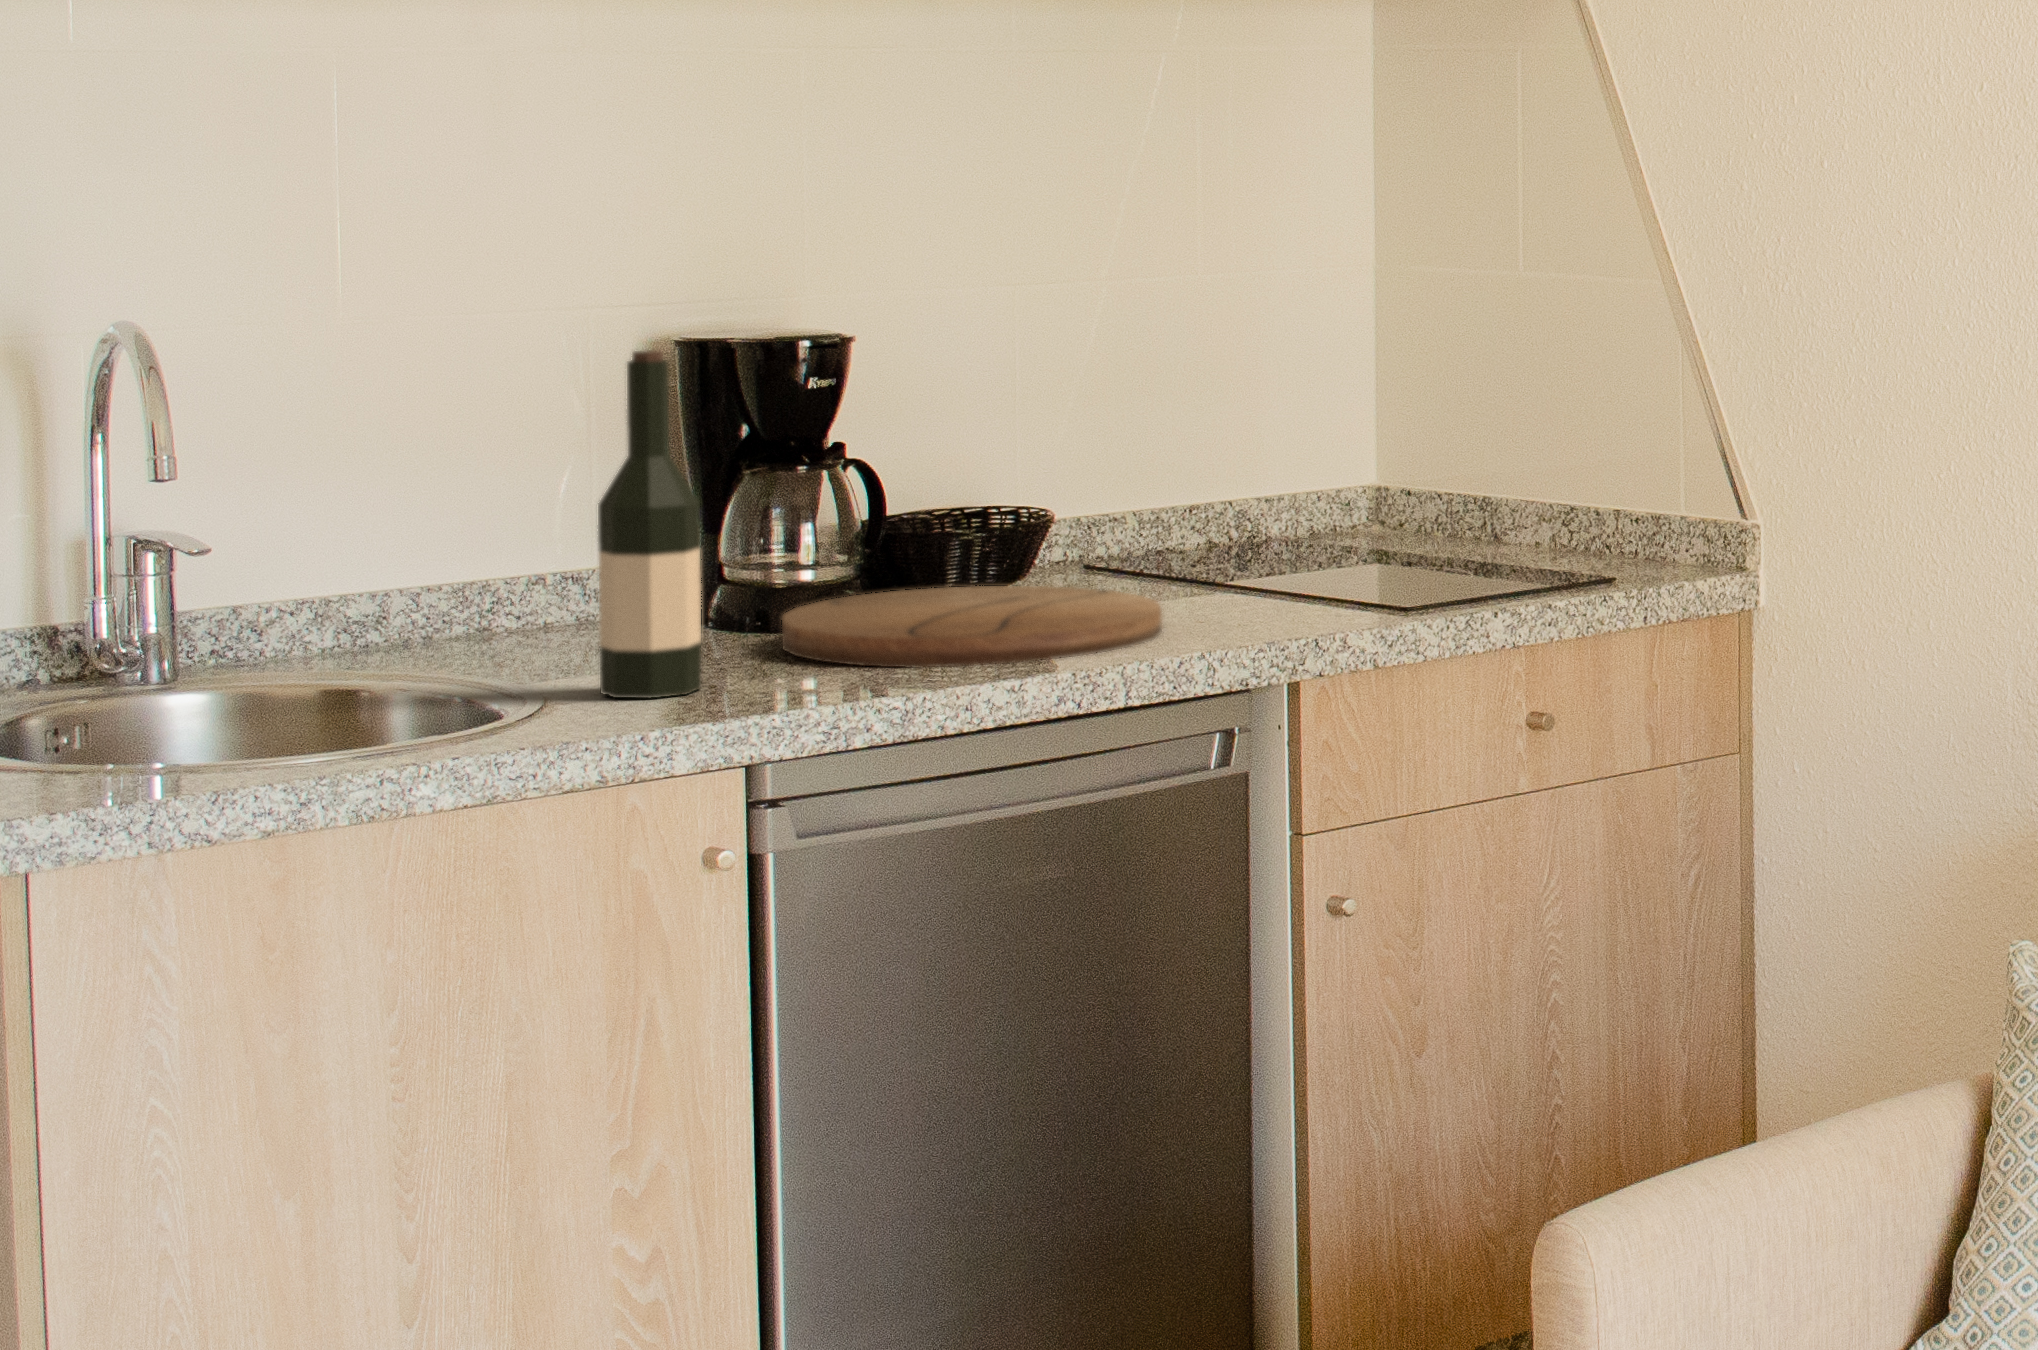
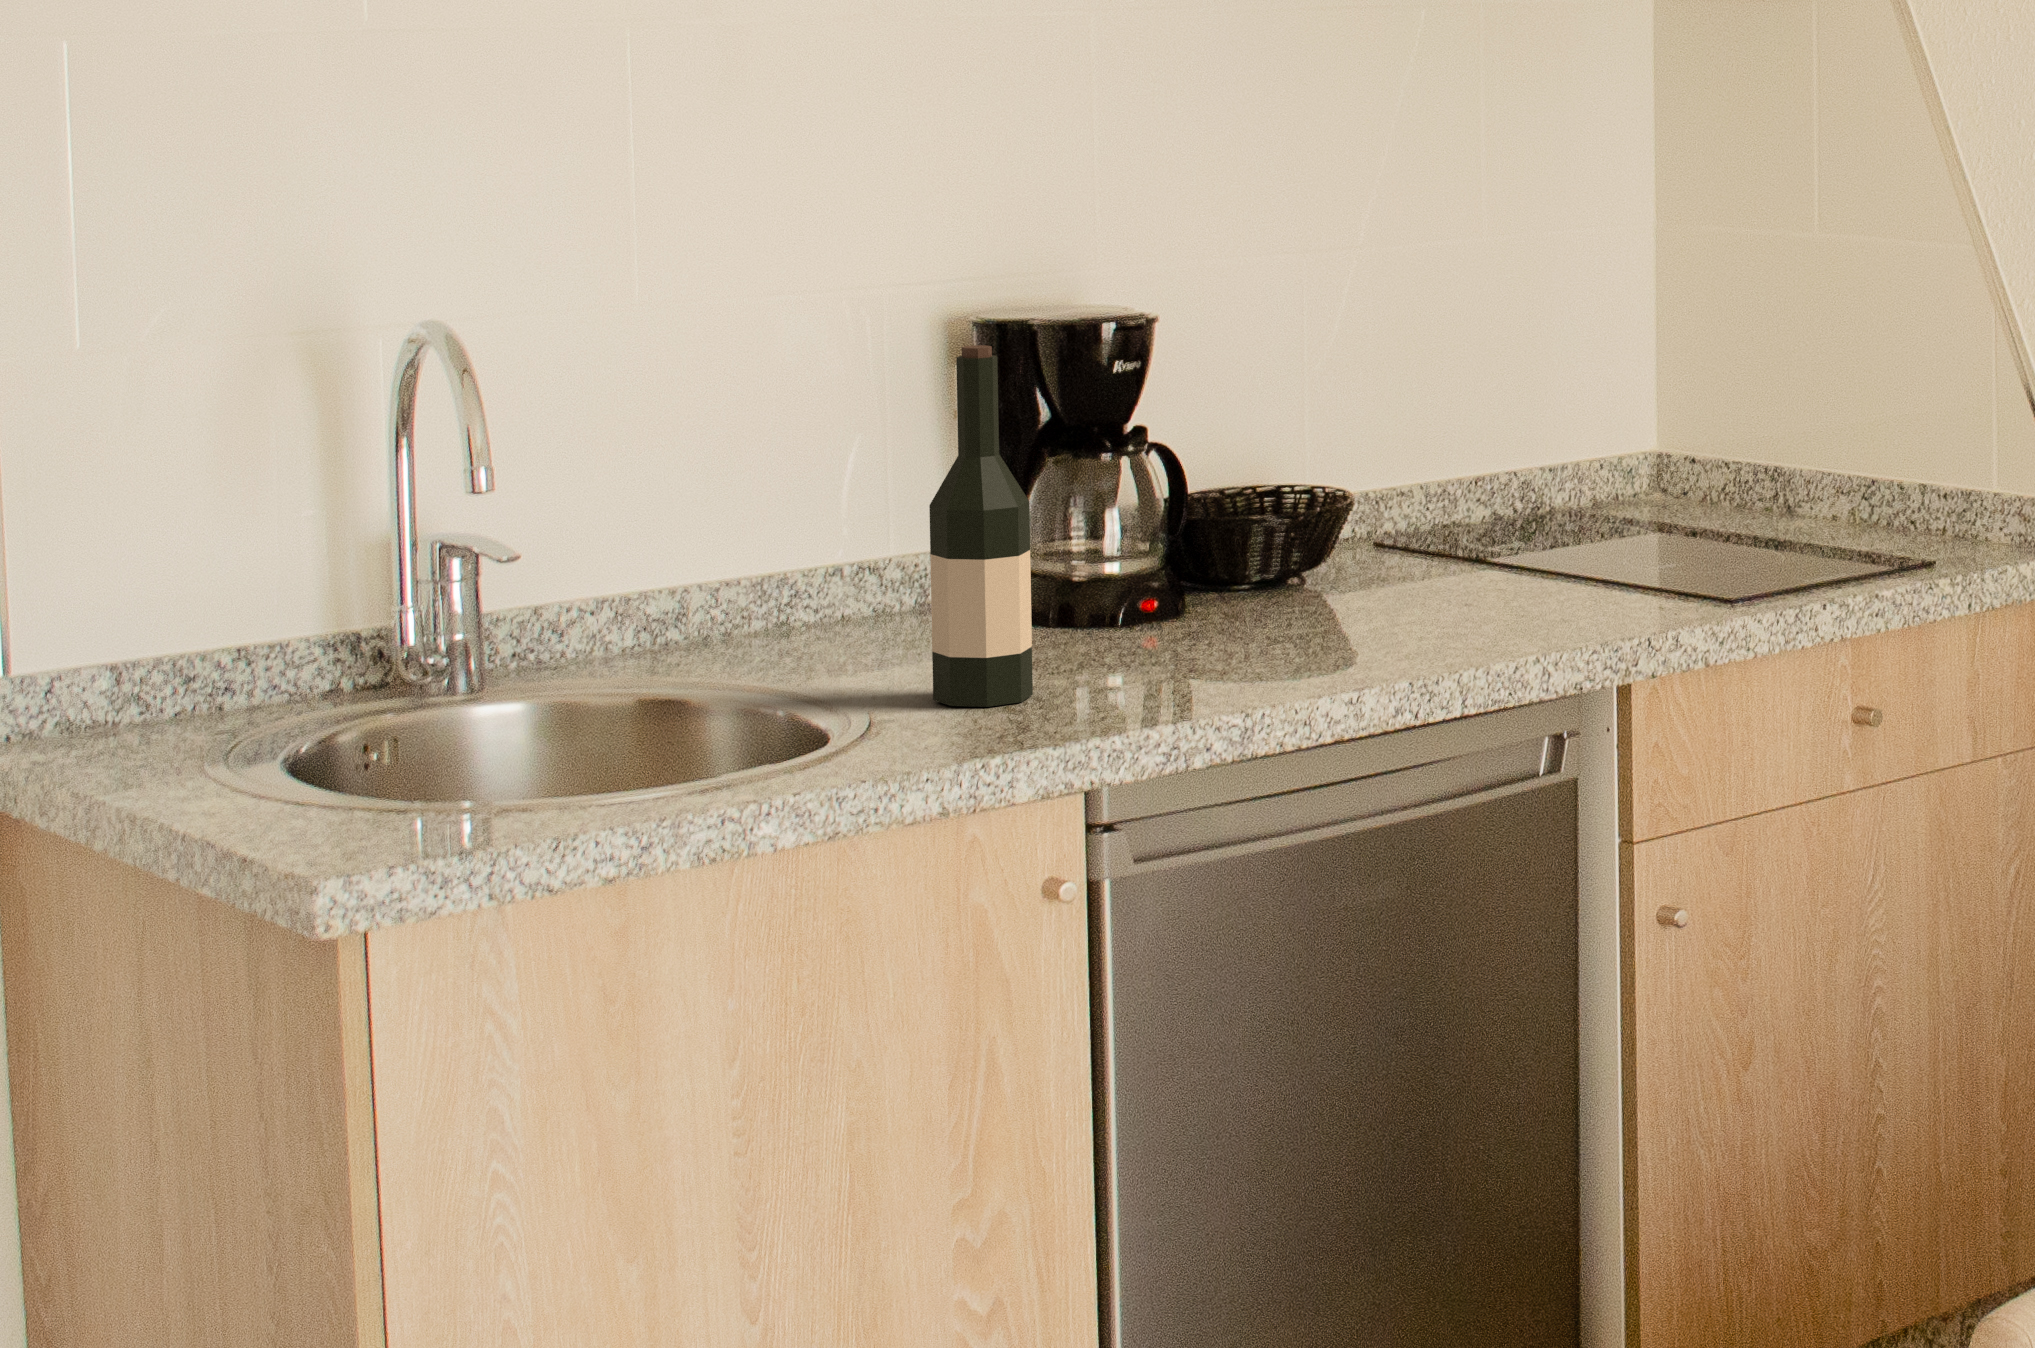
cutting board: present [782,586,1162,667] -> none [1092,574,1476,671]

